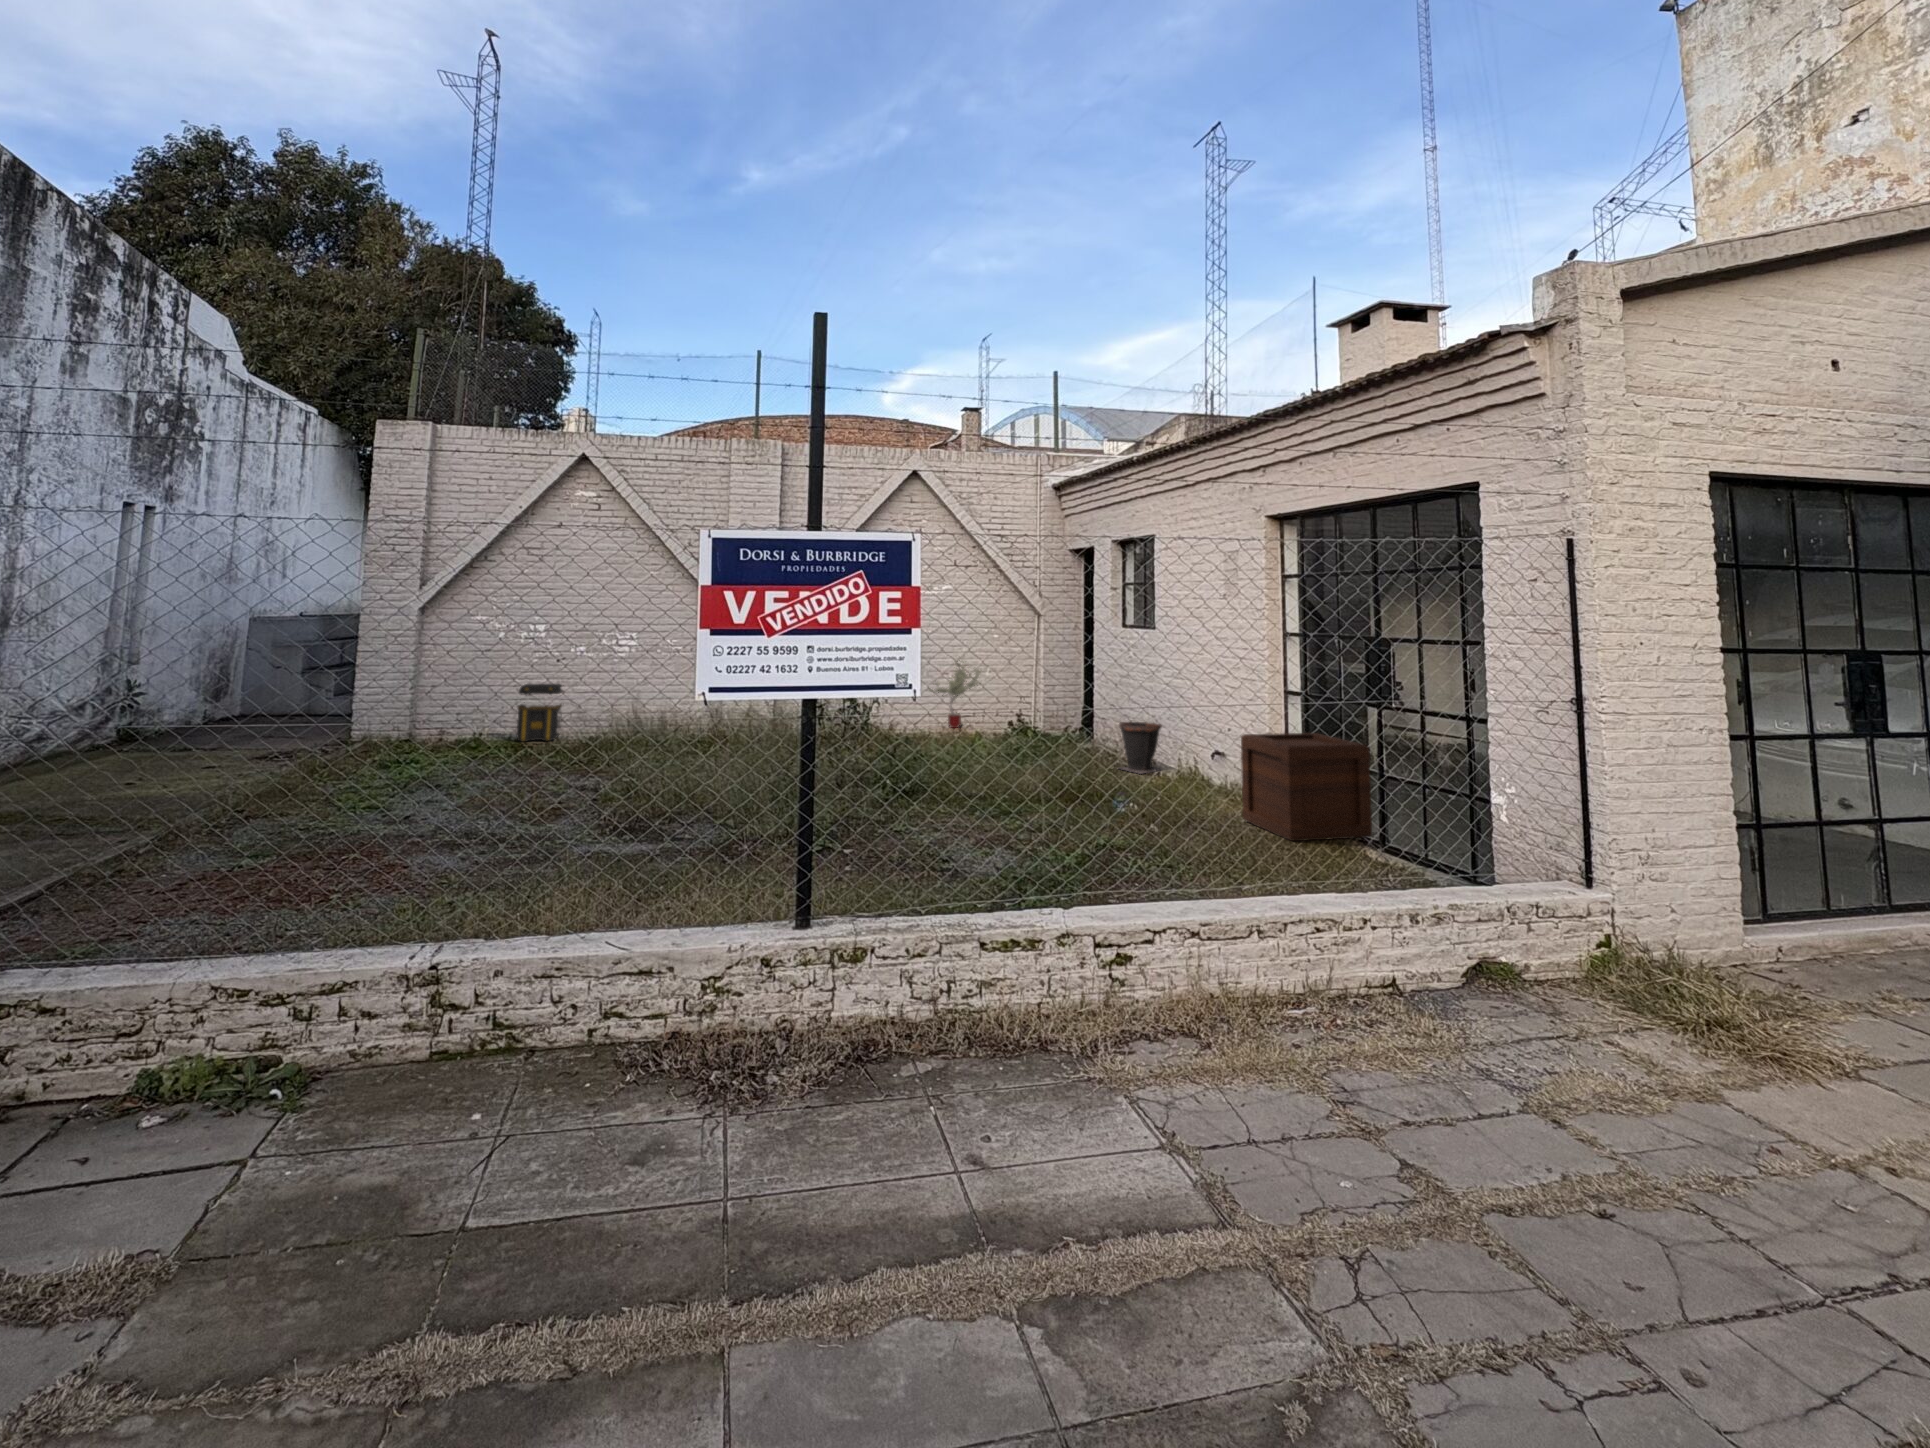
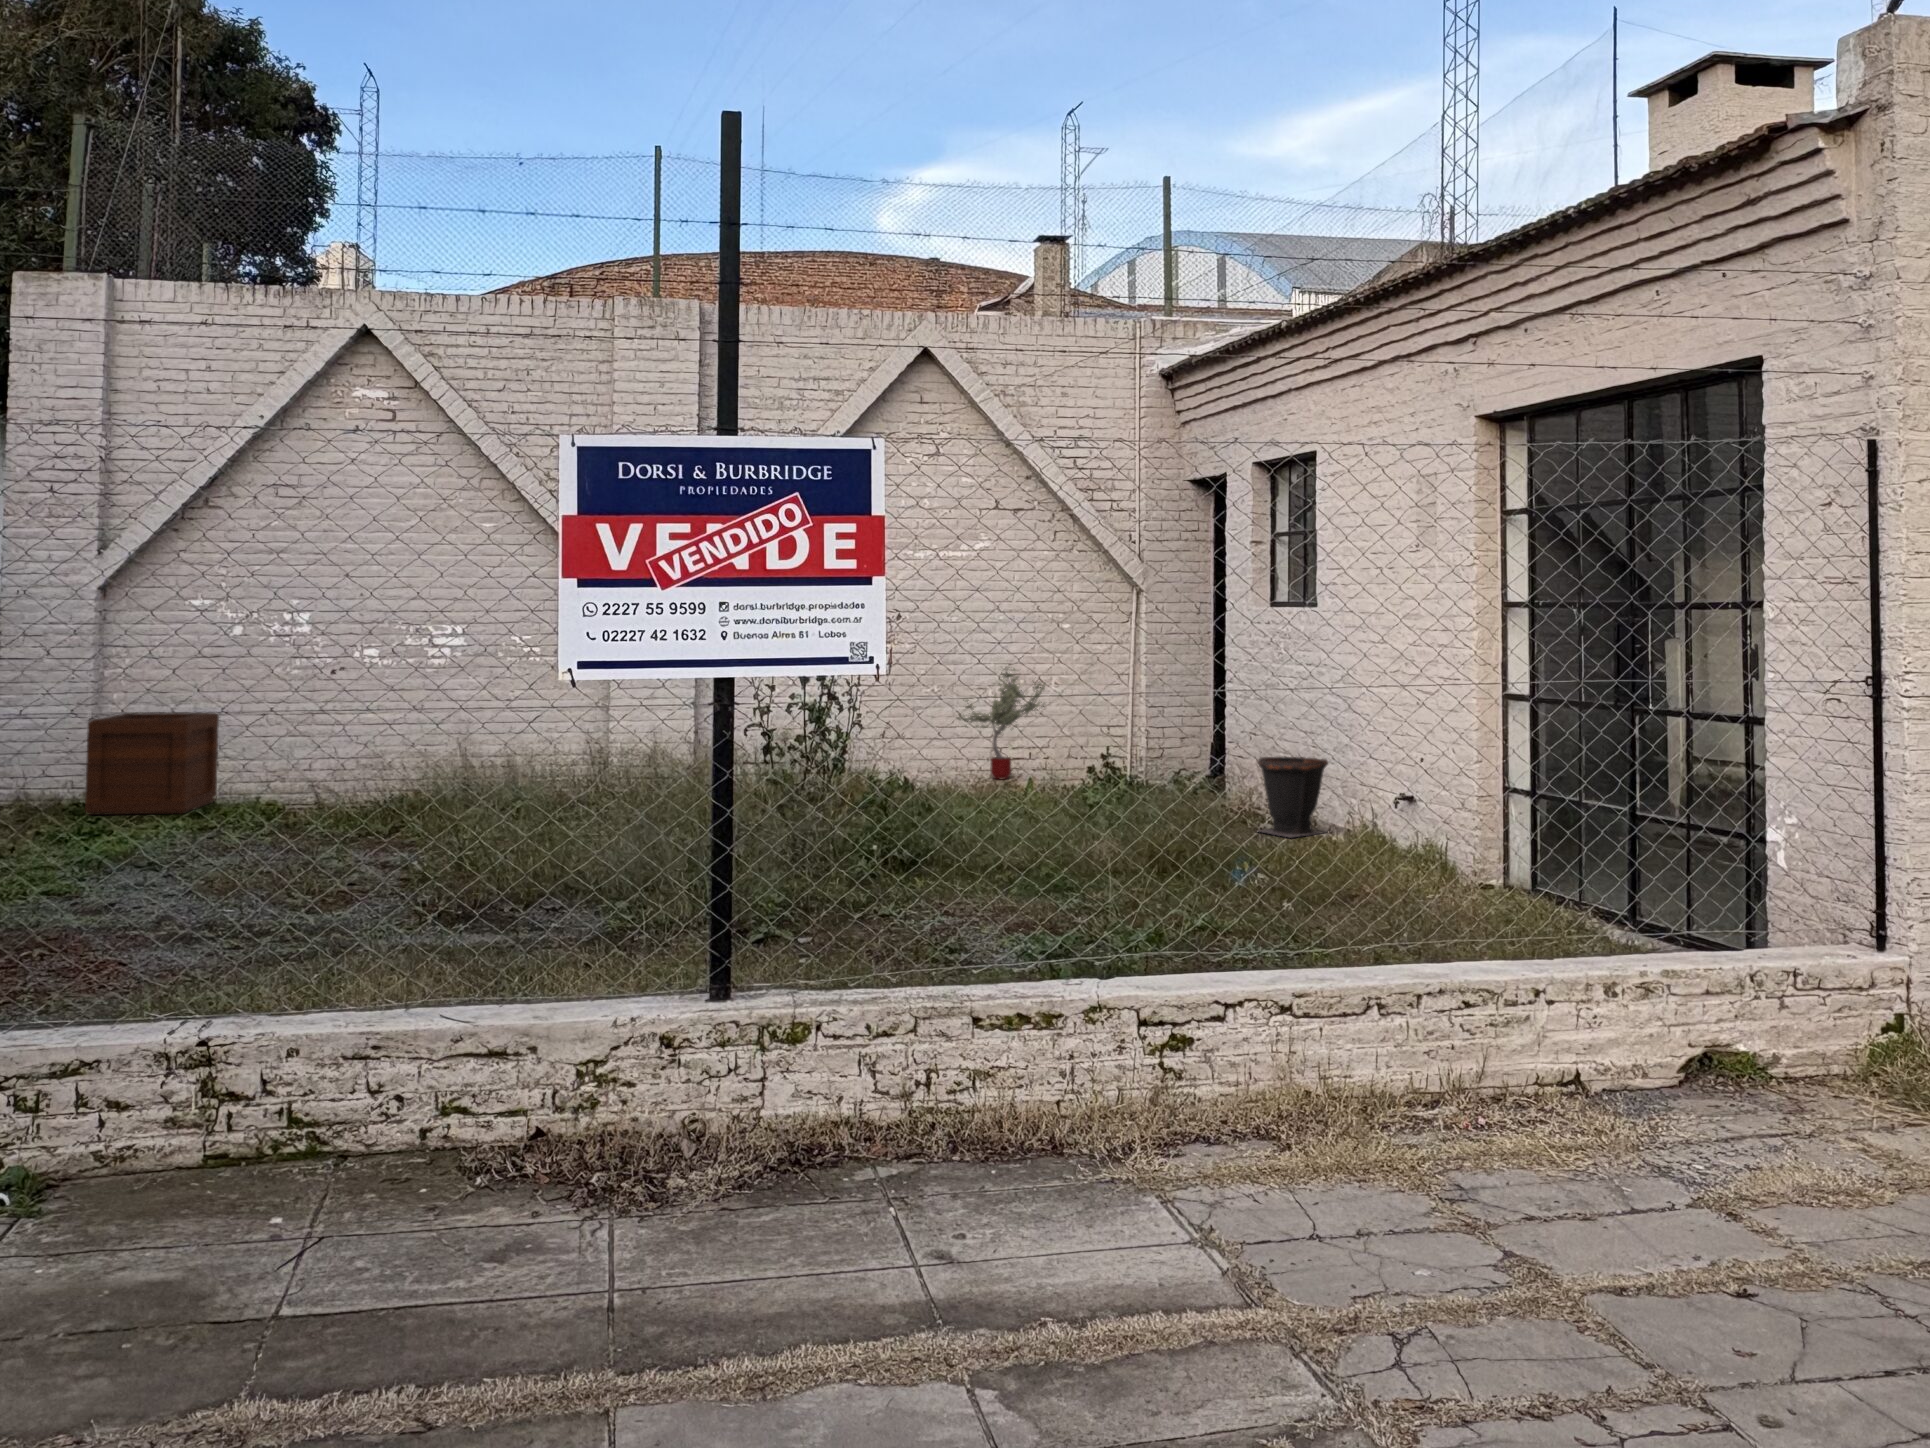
toolbox: present [517,684,562,742] -> none [269,710,345,806]
wooden crate: present [1241,733,1372,841] -> present [85,713,219,815]

